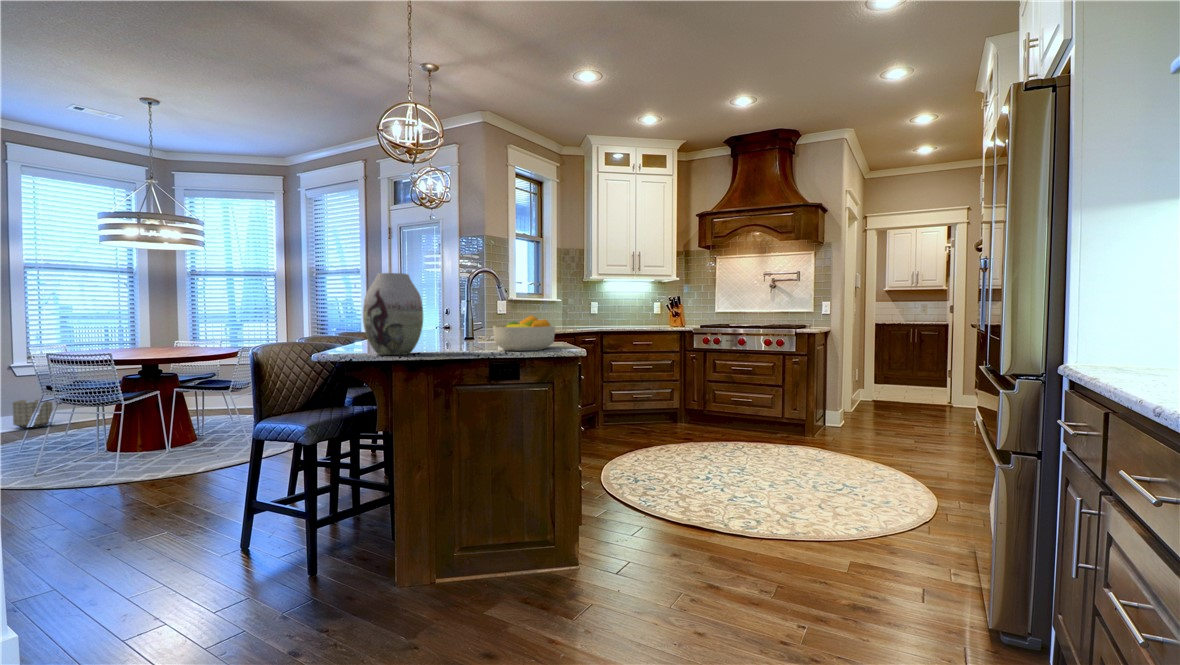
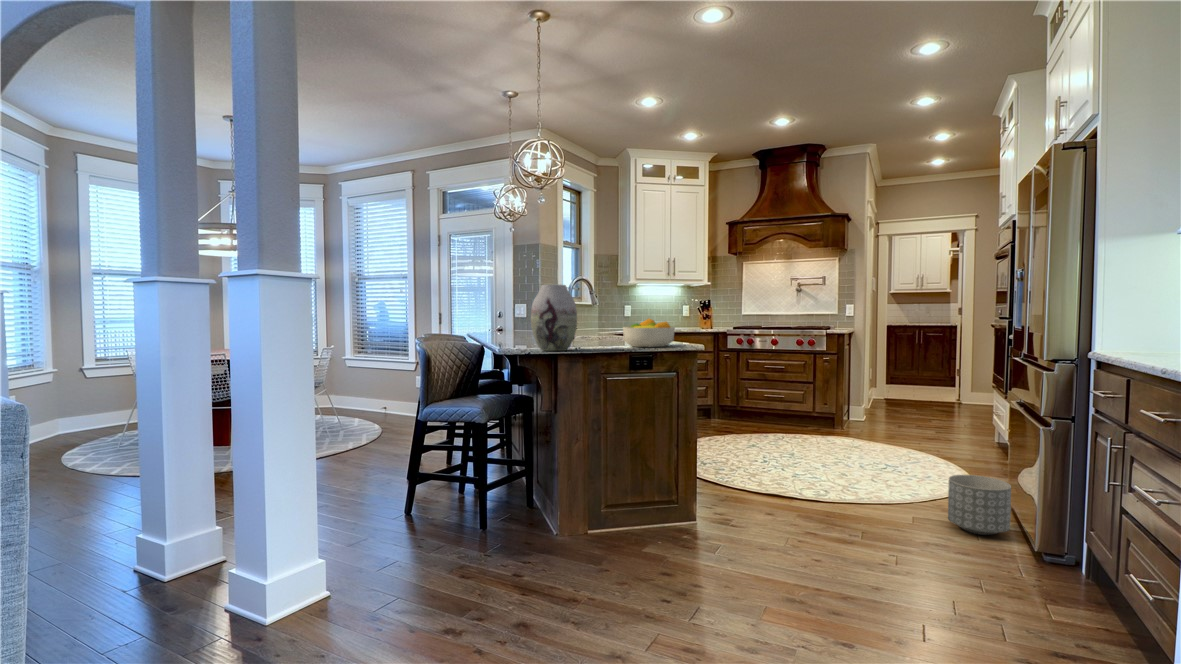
planter: present [13,399,52,428] -> present [948,475,1011,535]

